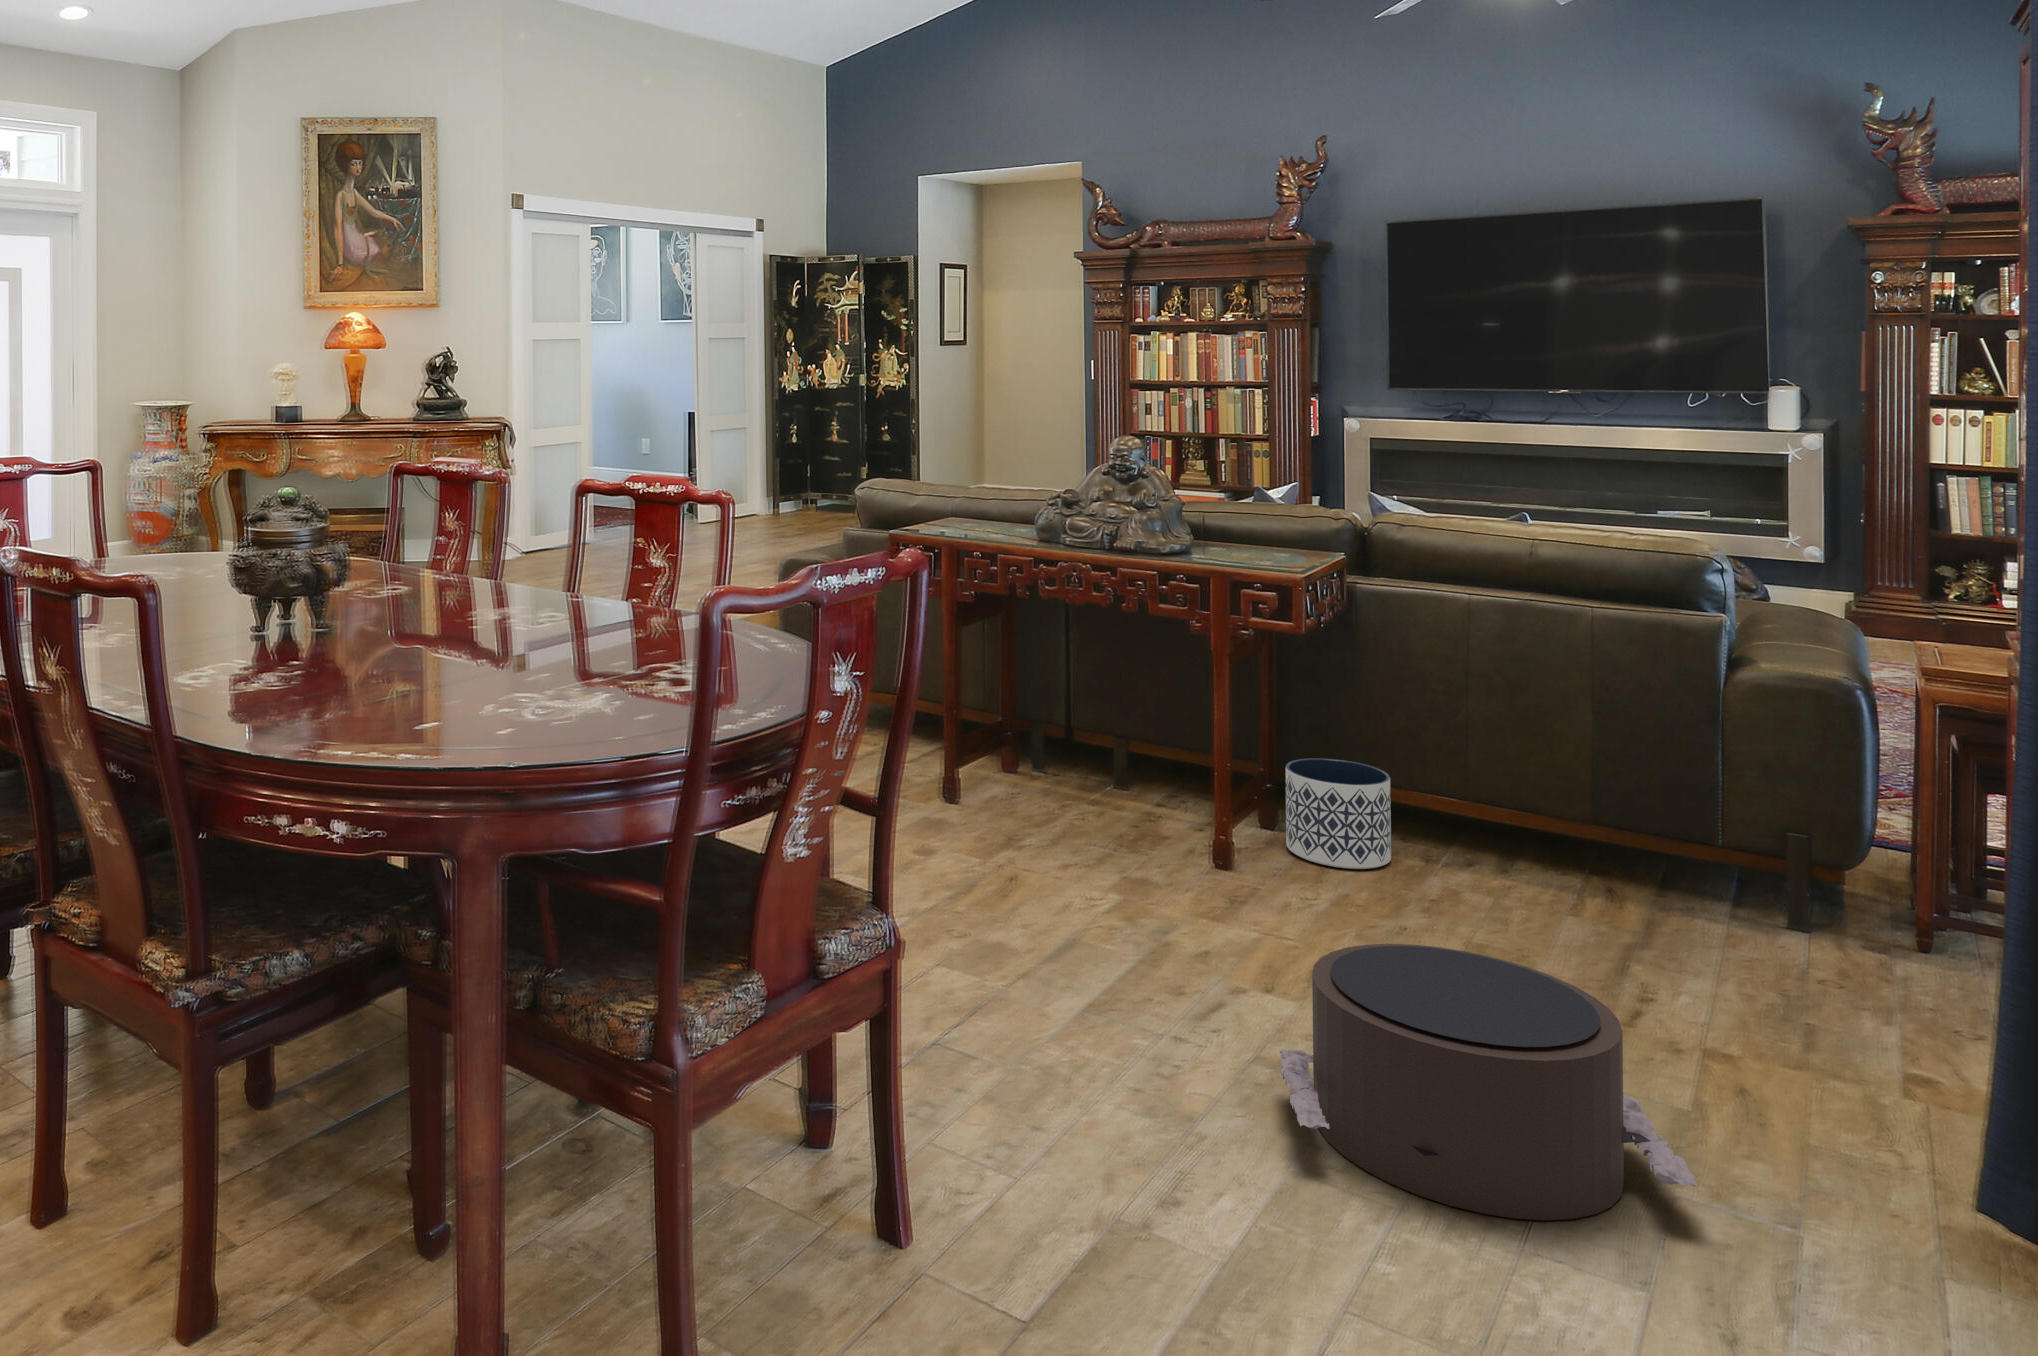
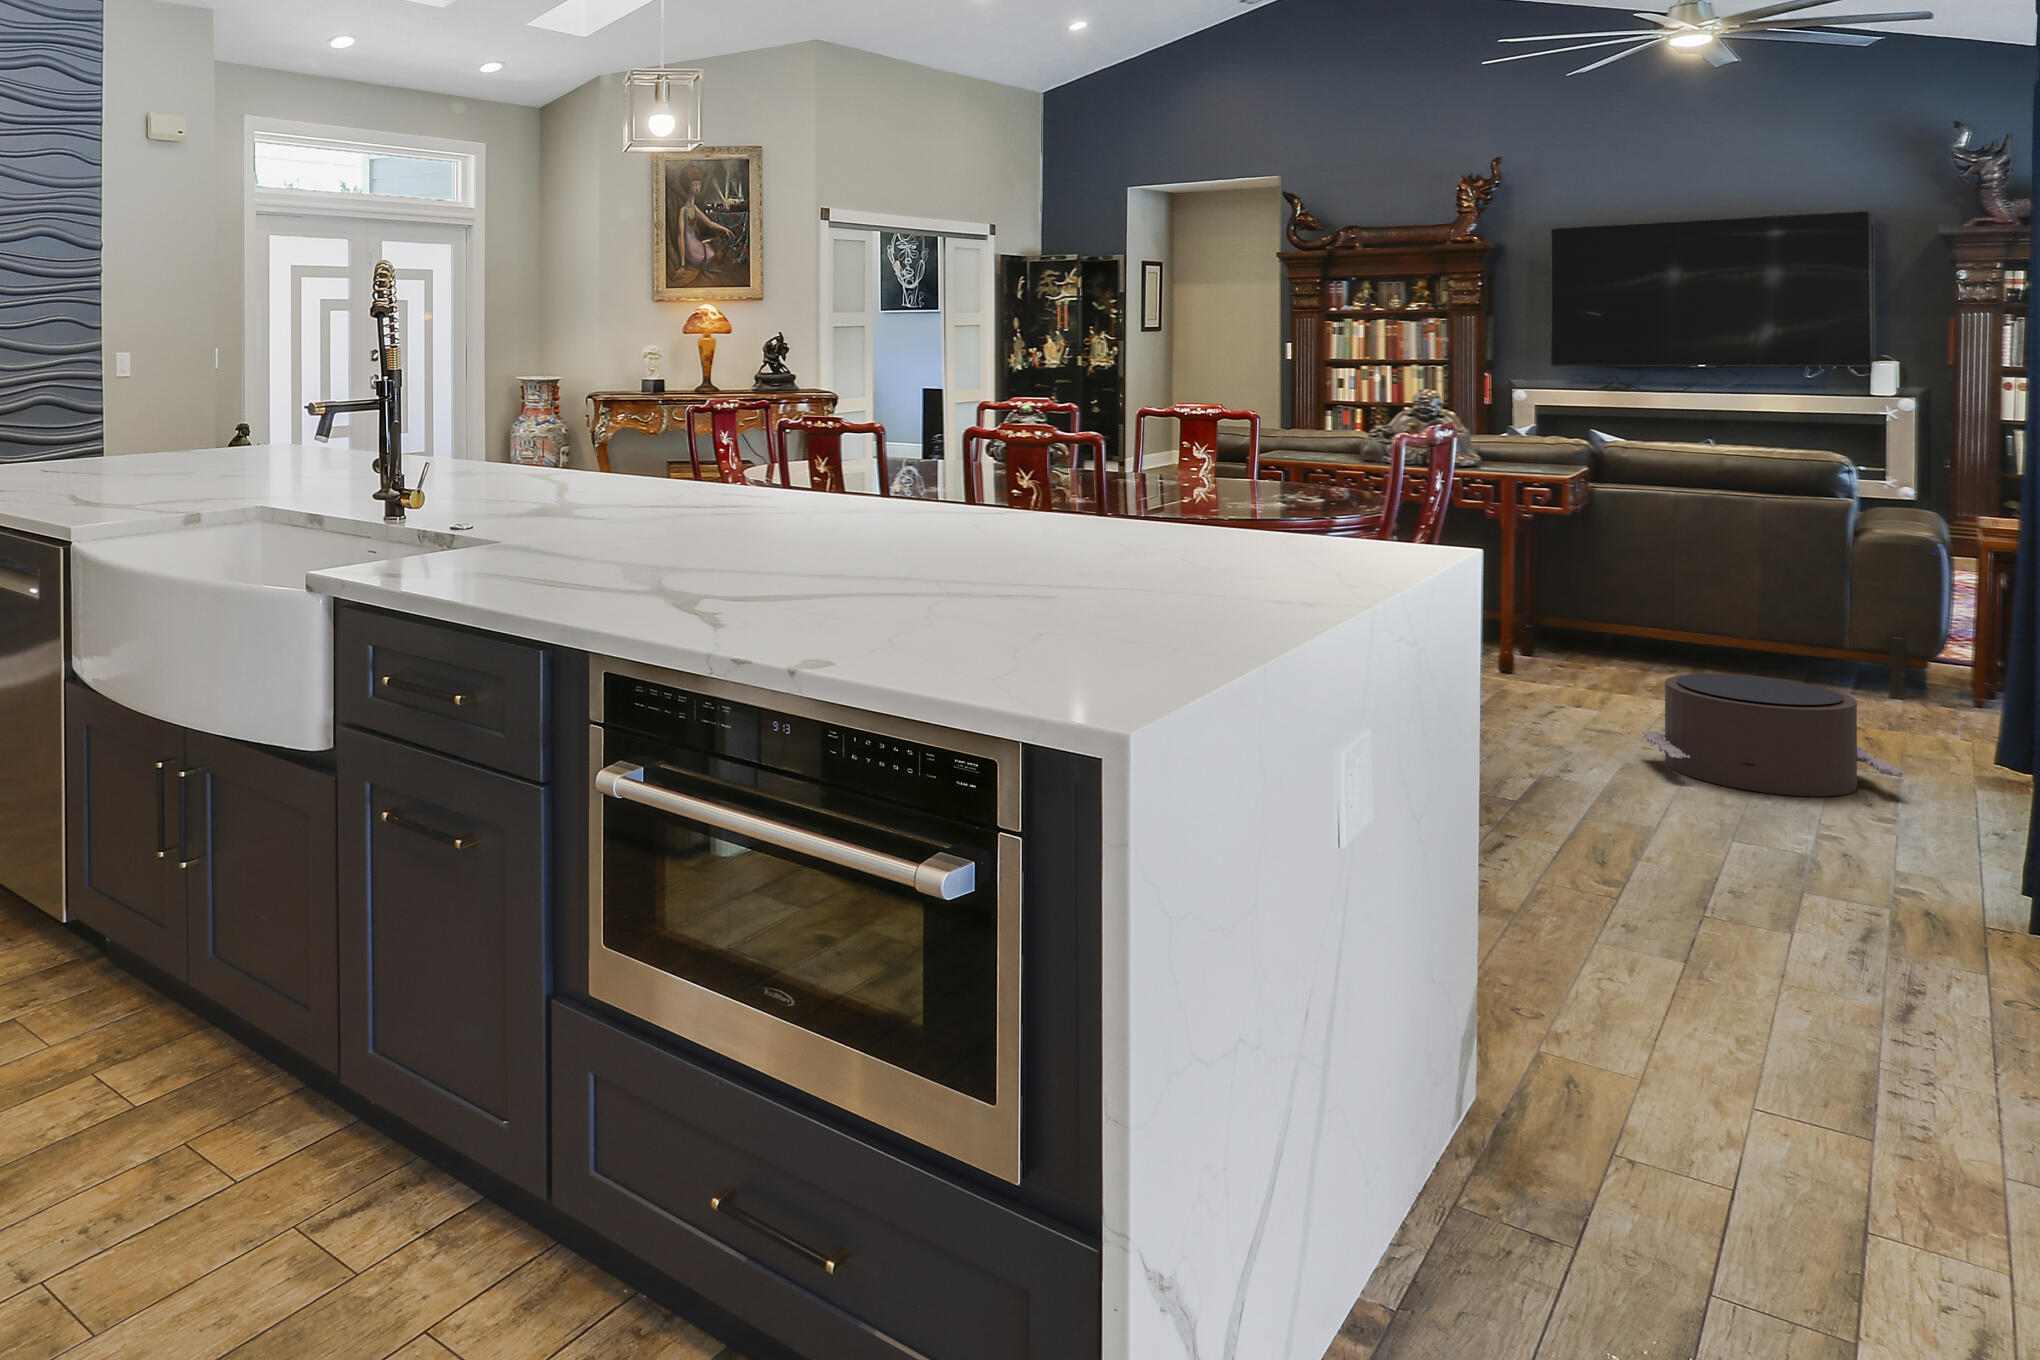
planter: present [1286,758,1391,869] -> none [1575,605,1652,672]

